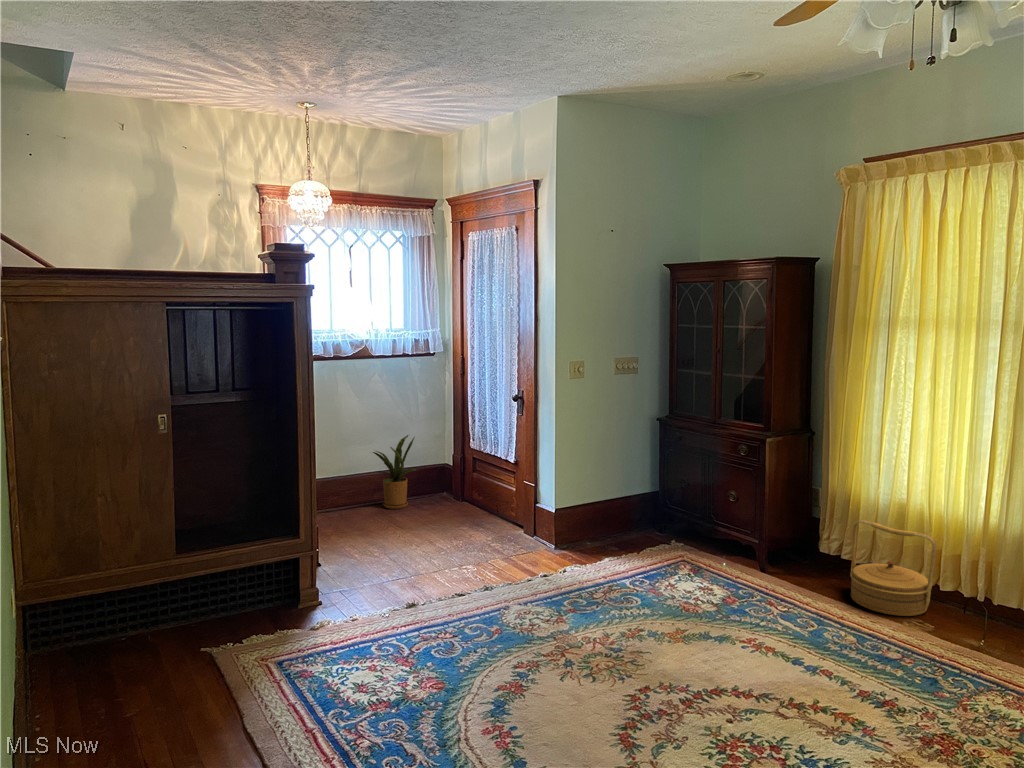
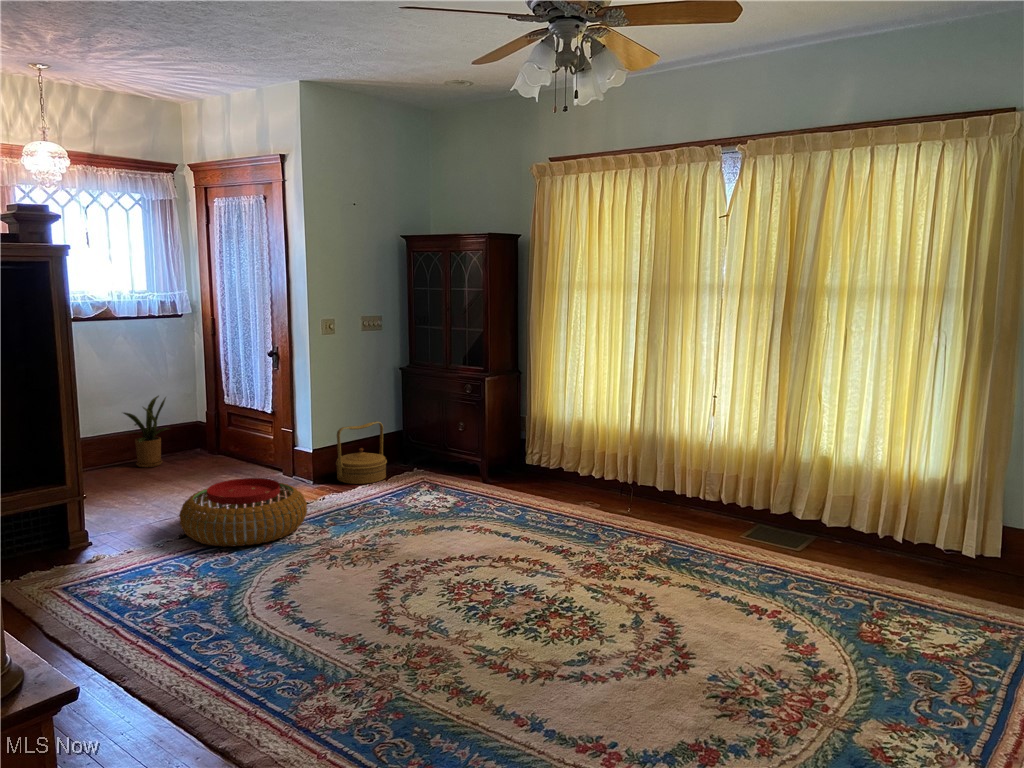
woven basket: present [850,520,936,616] -> present [336,421,387,484]
pouf: none [406,543,545,628] -> present [179,478,307,547]

